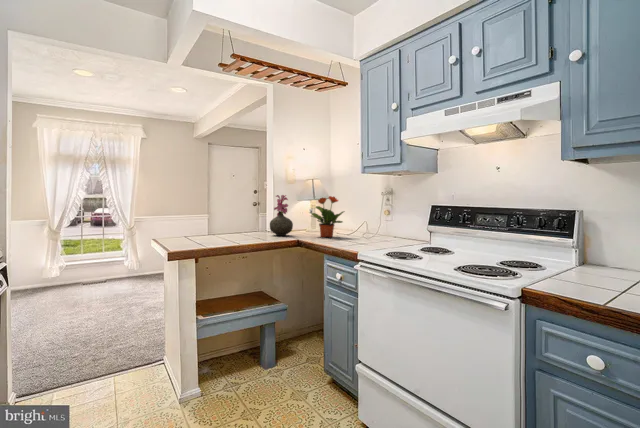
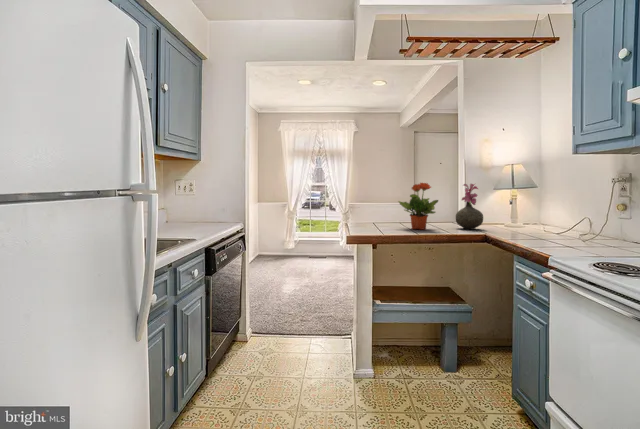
potted plant: present [311,196,344,237] -> present [398,183,438,230]

